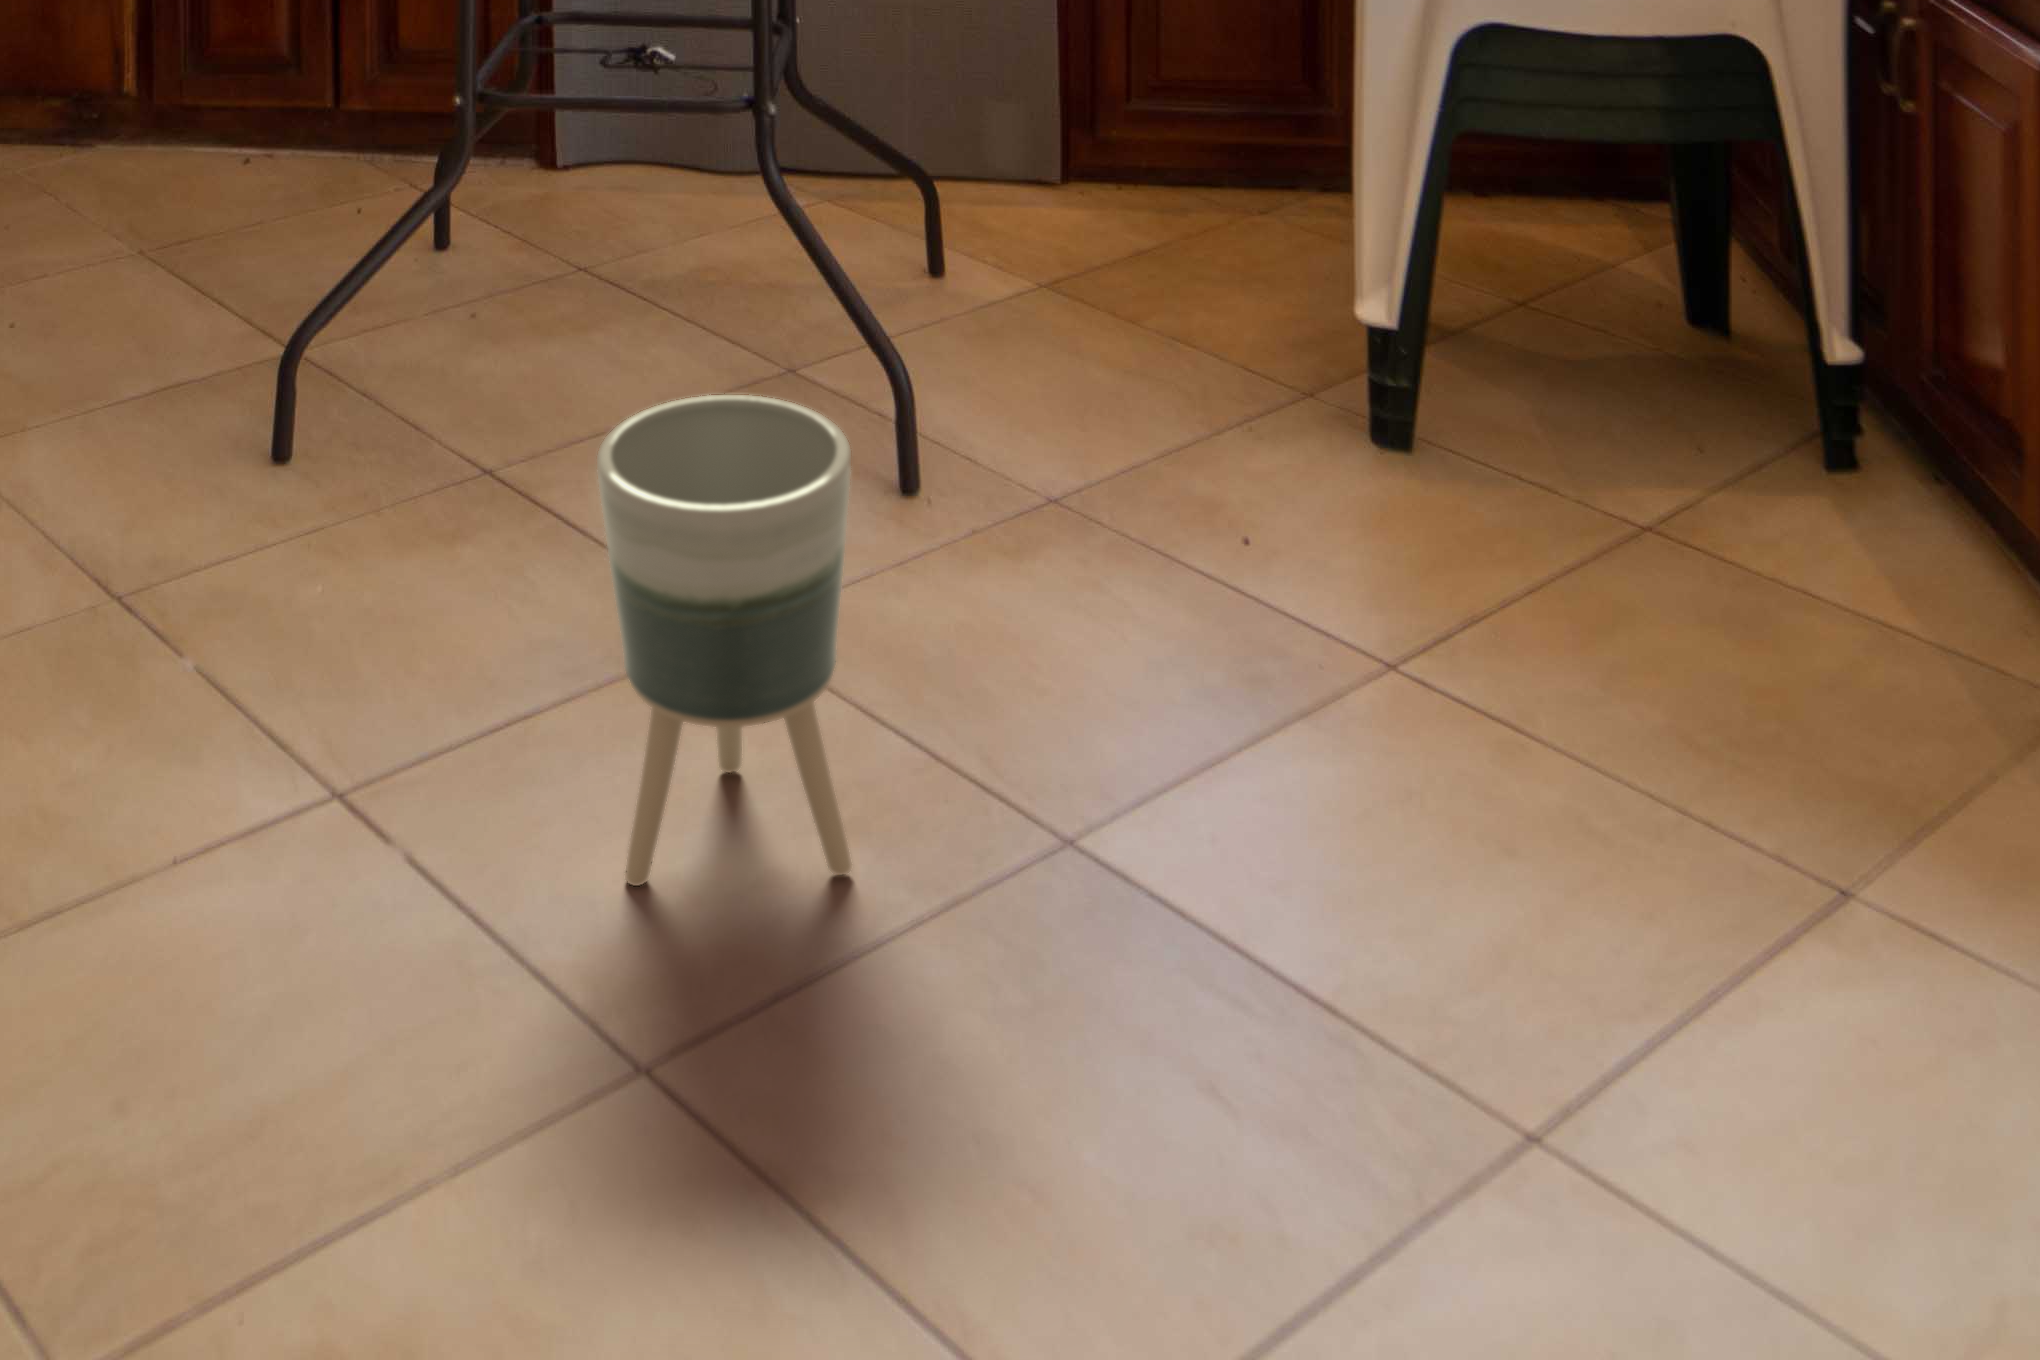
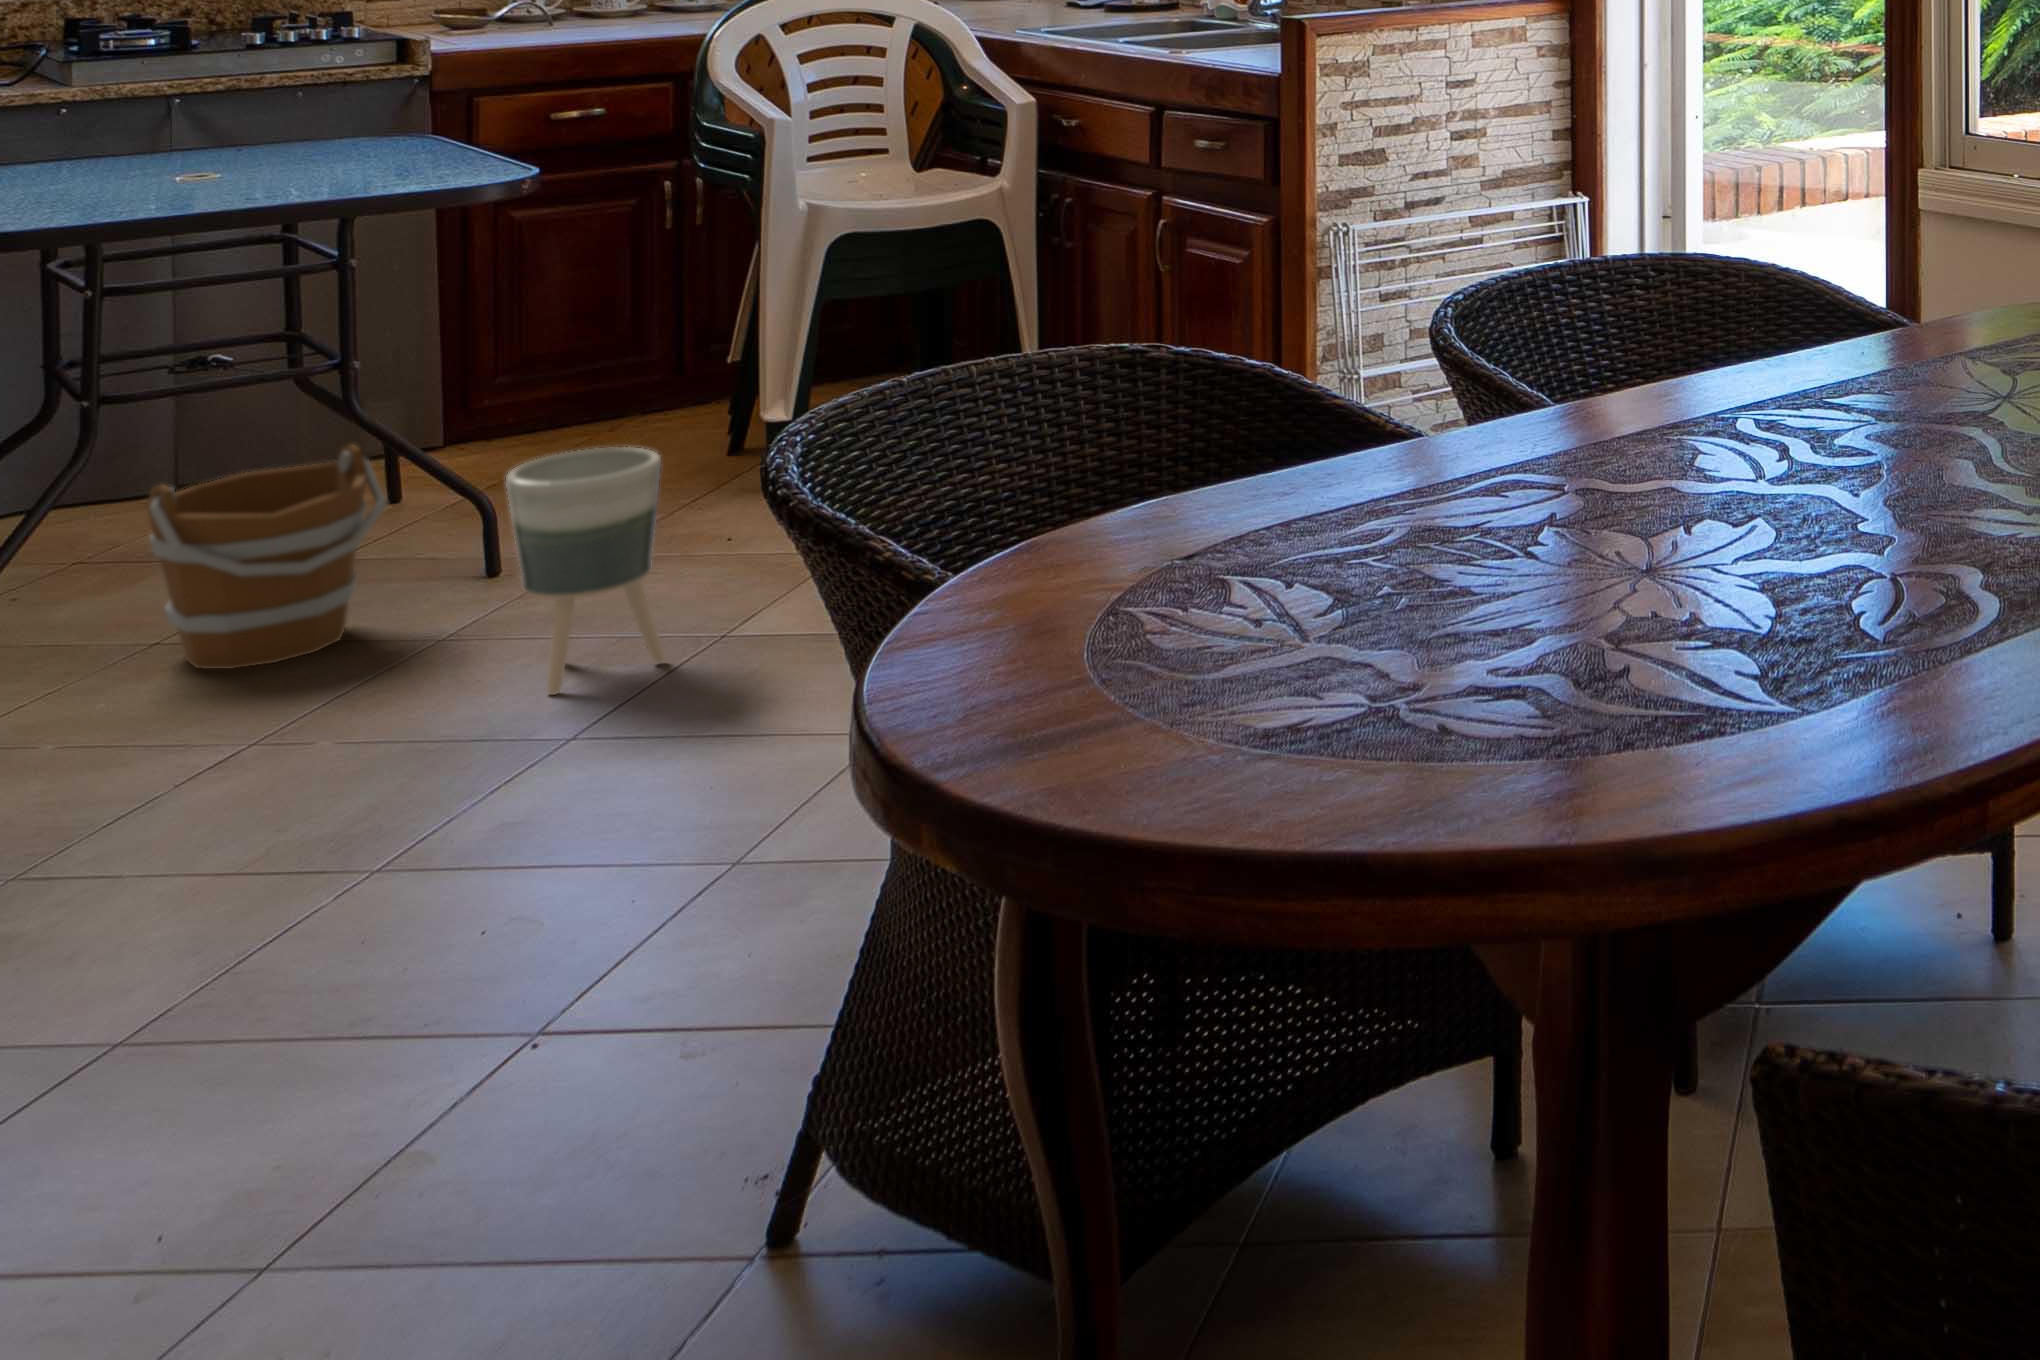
bucket: none [374,220,670,550] -> present [147,444,386,669]

